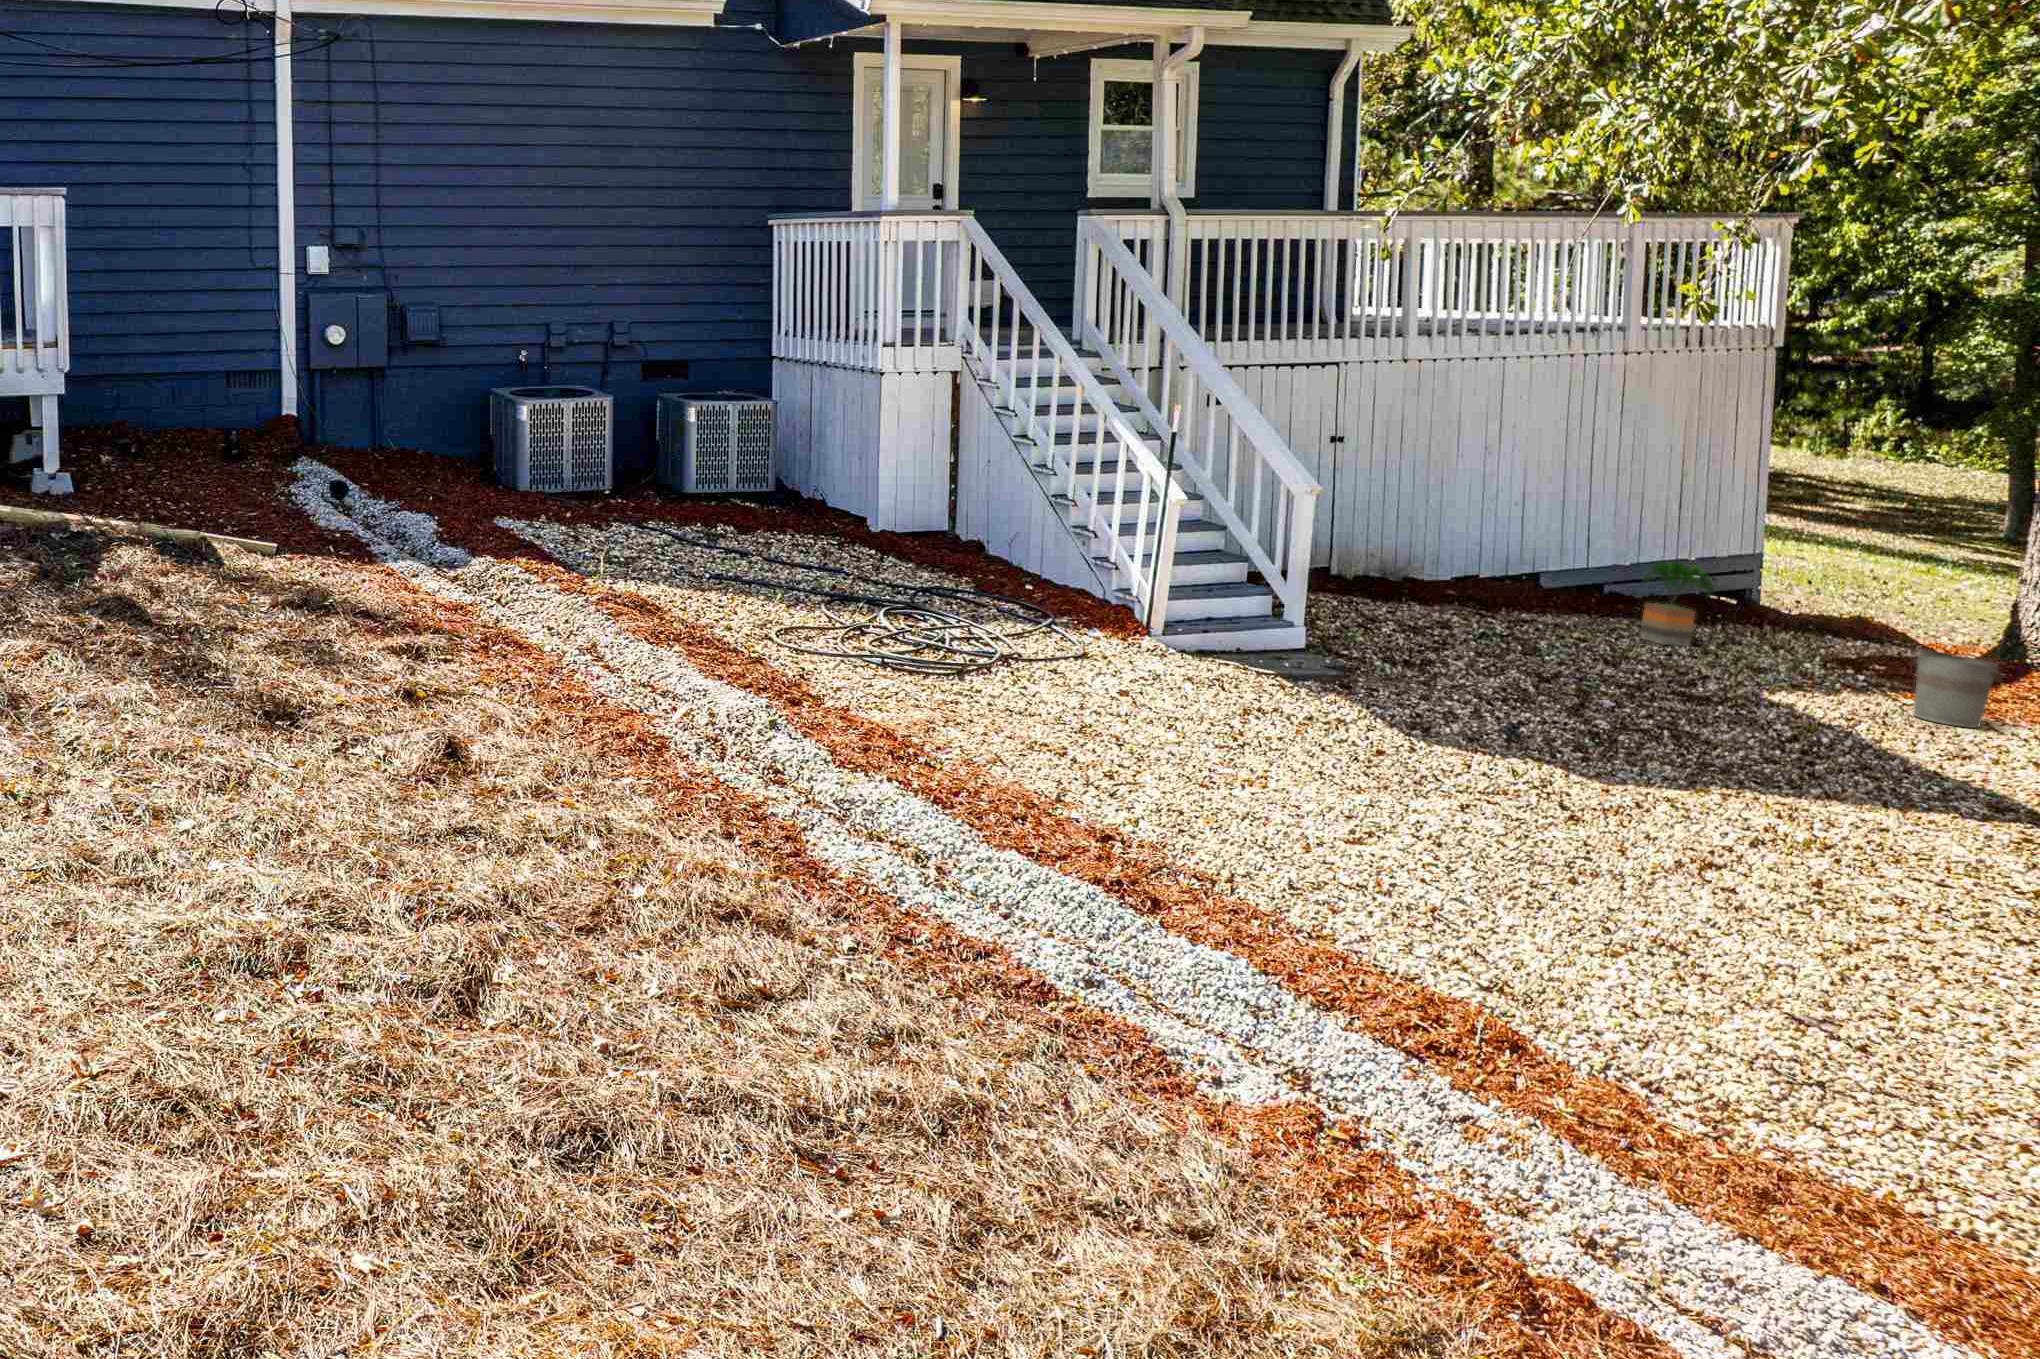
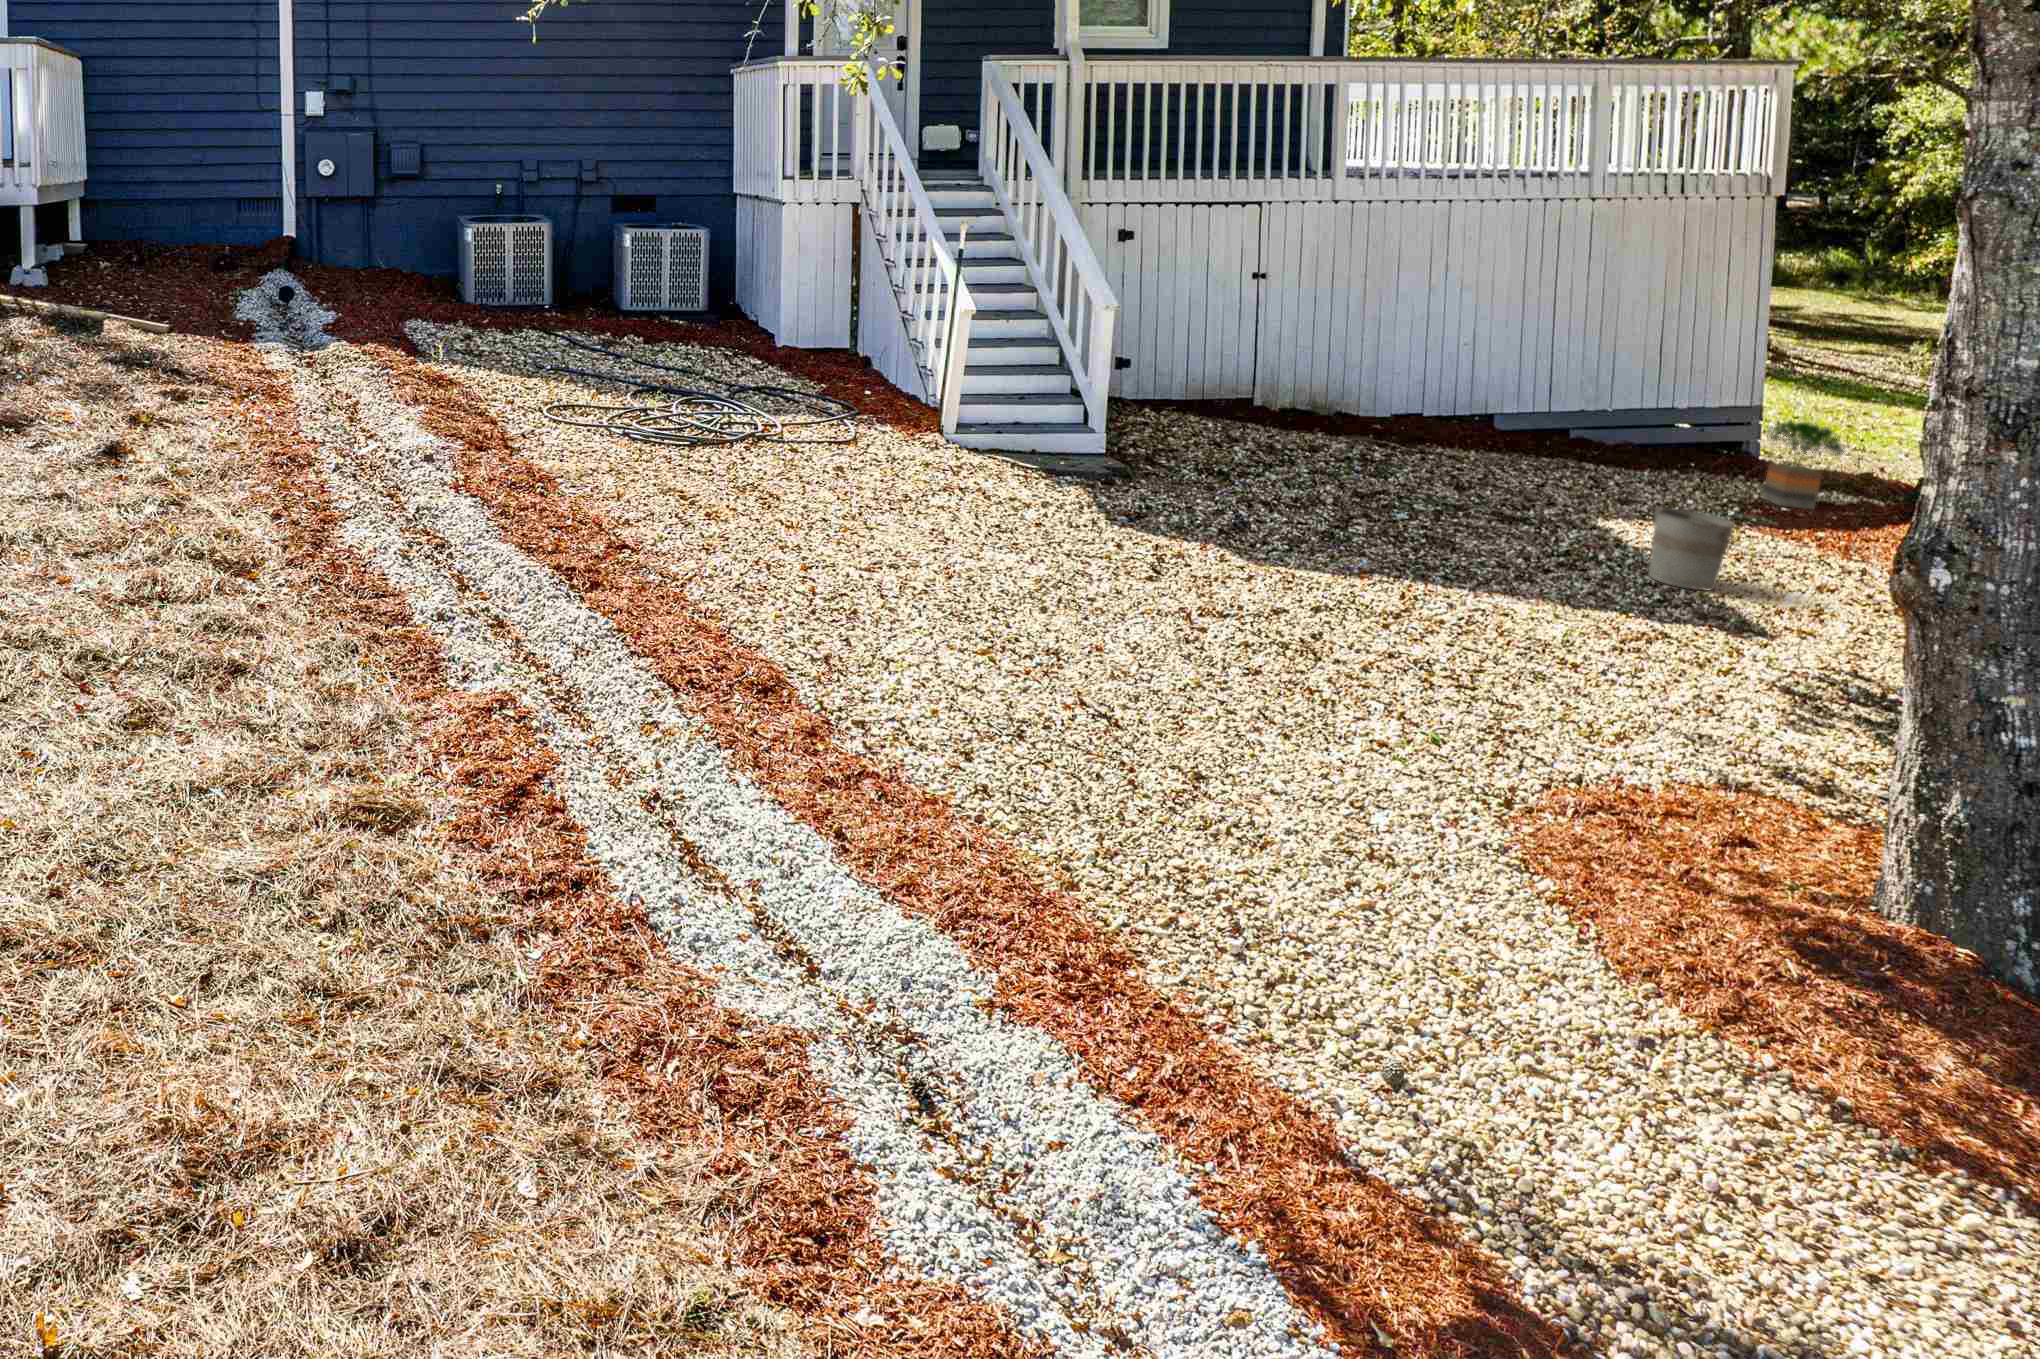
potted tree: present [1640,561,1715,647] -> present [1762,421,1844,509]

